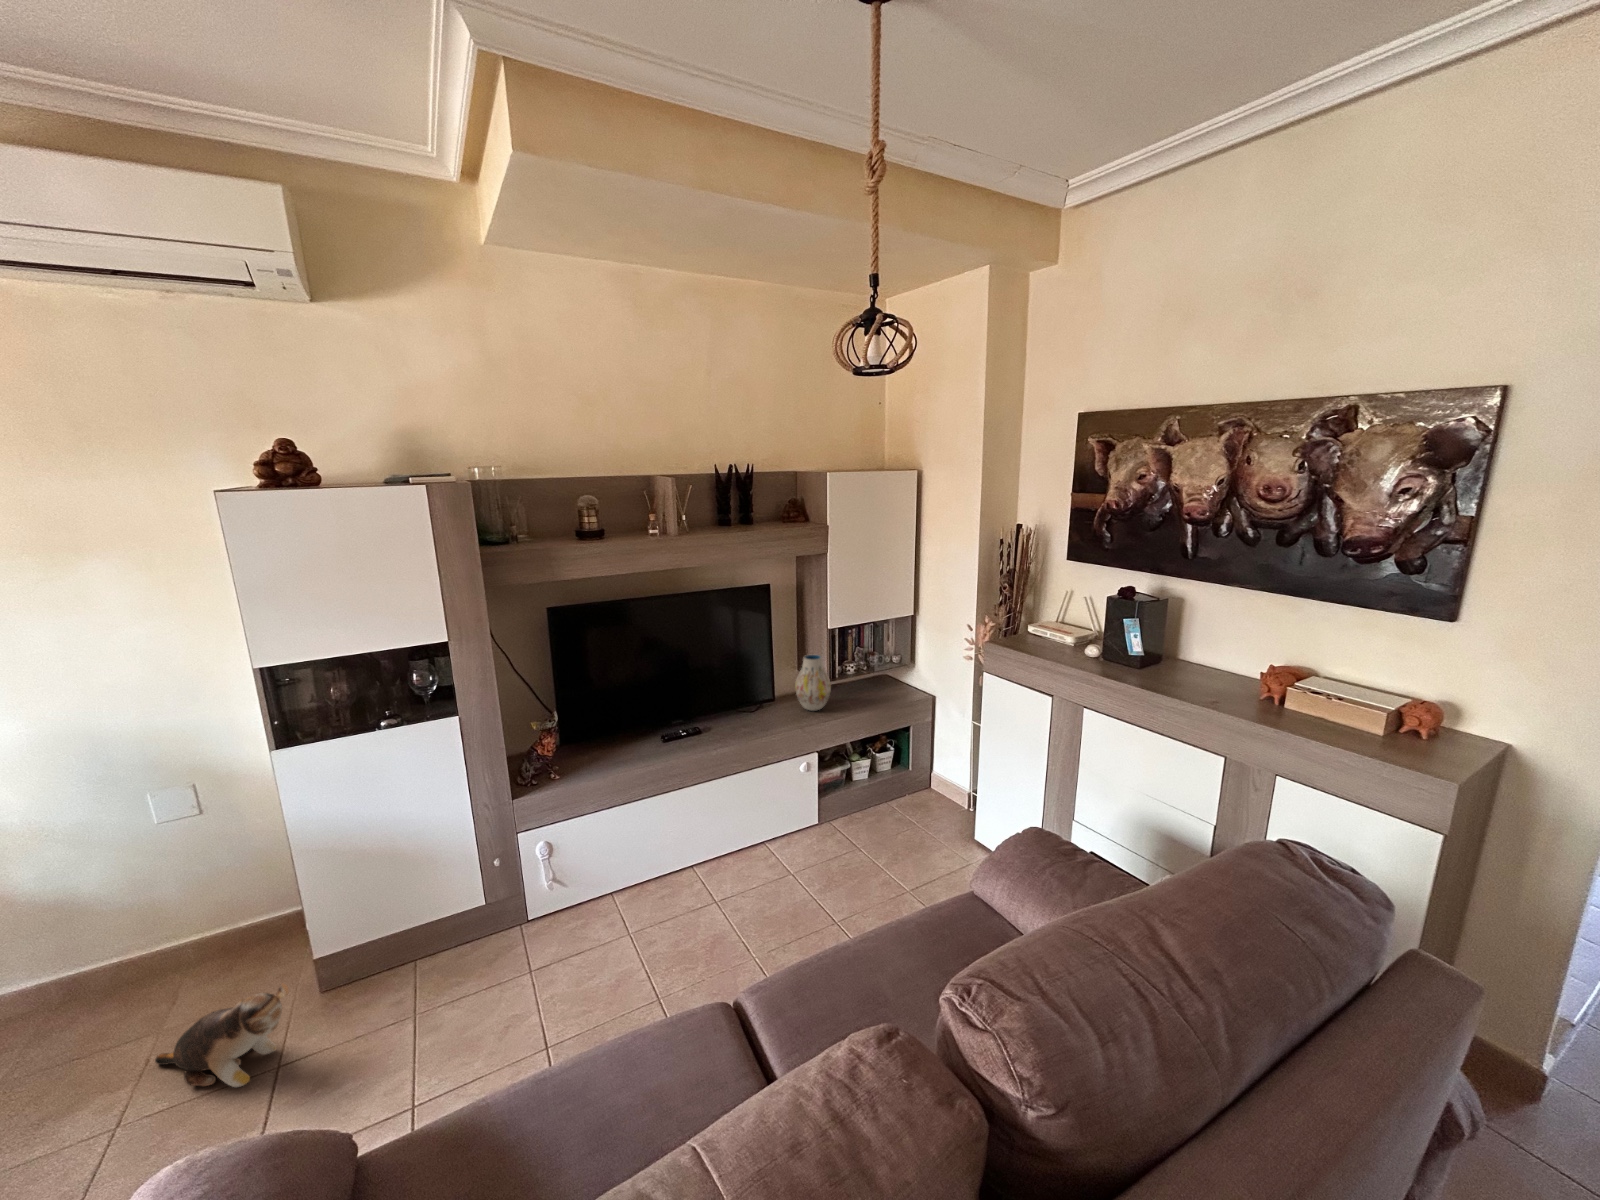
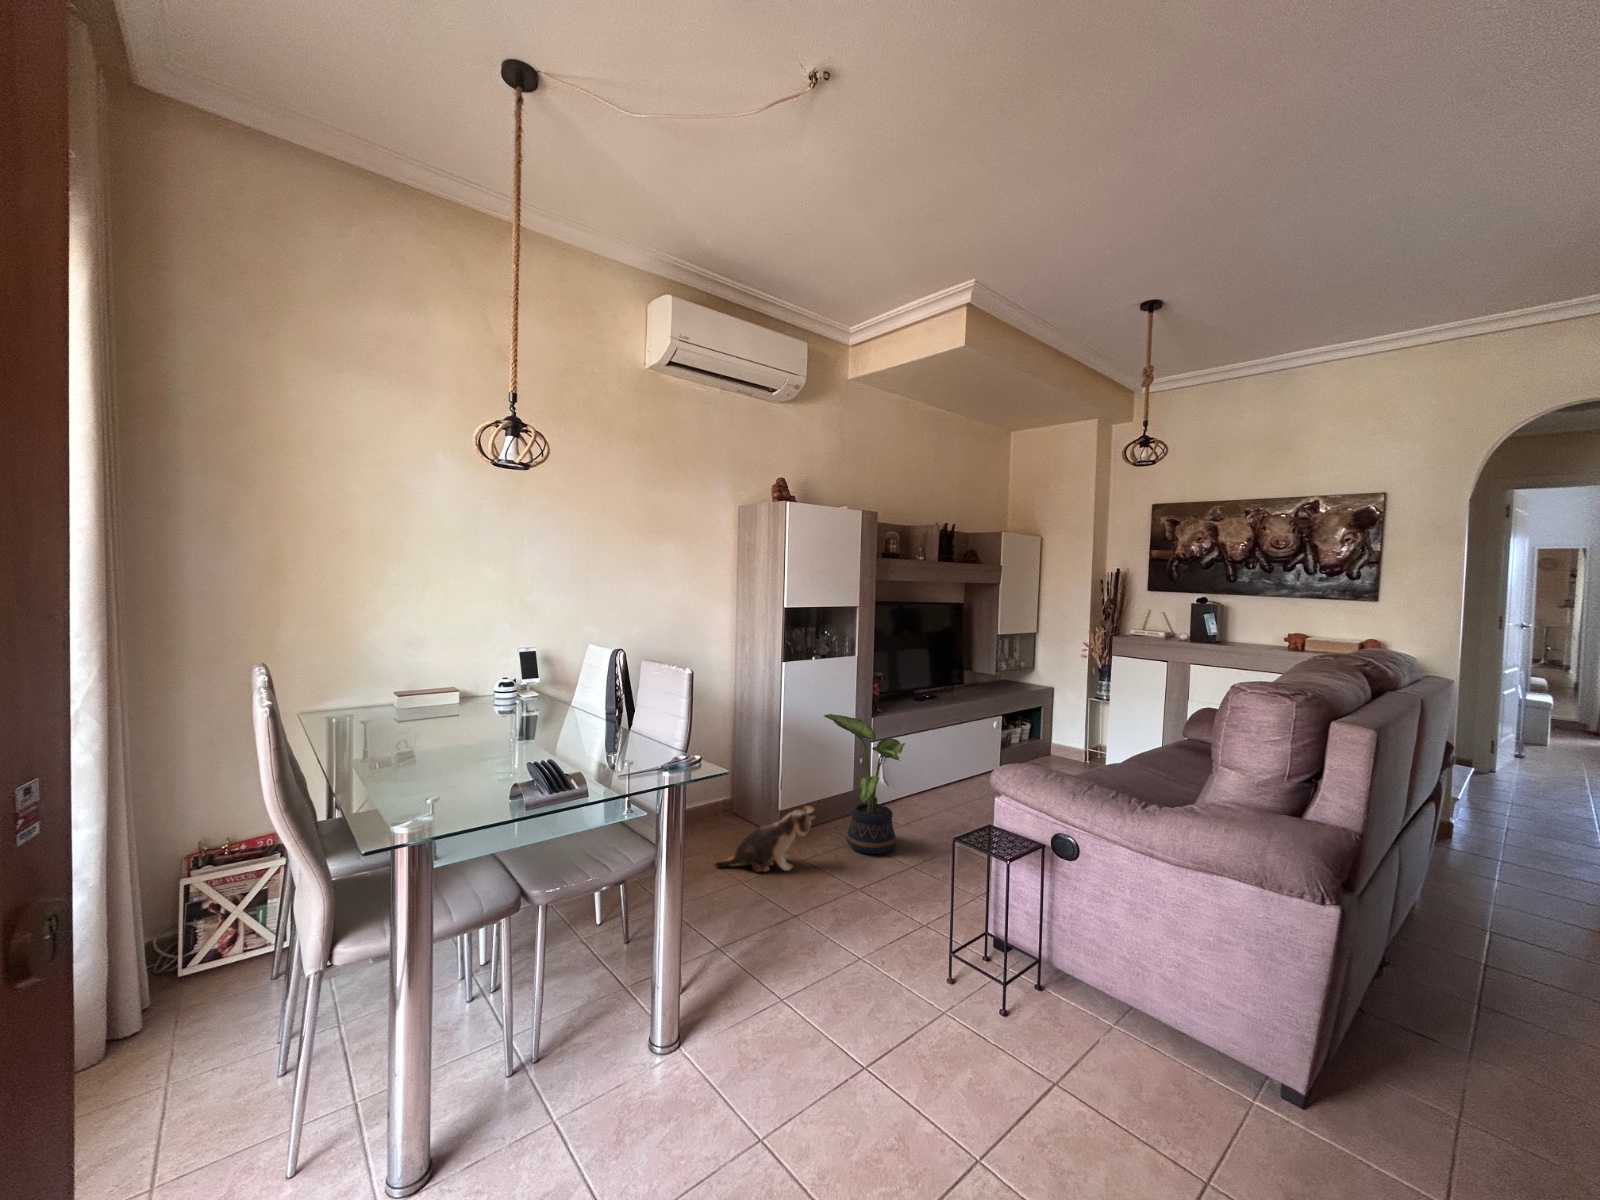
vase: present [795,654,831,710] -> none [975,654,1000,691]
potted plant: none [362,814,515,1048] -> present [824,714,905,854]

